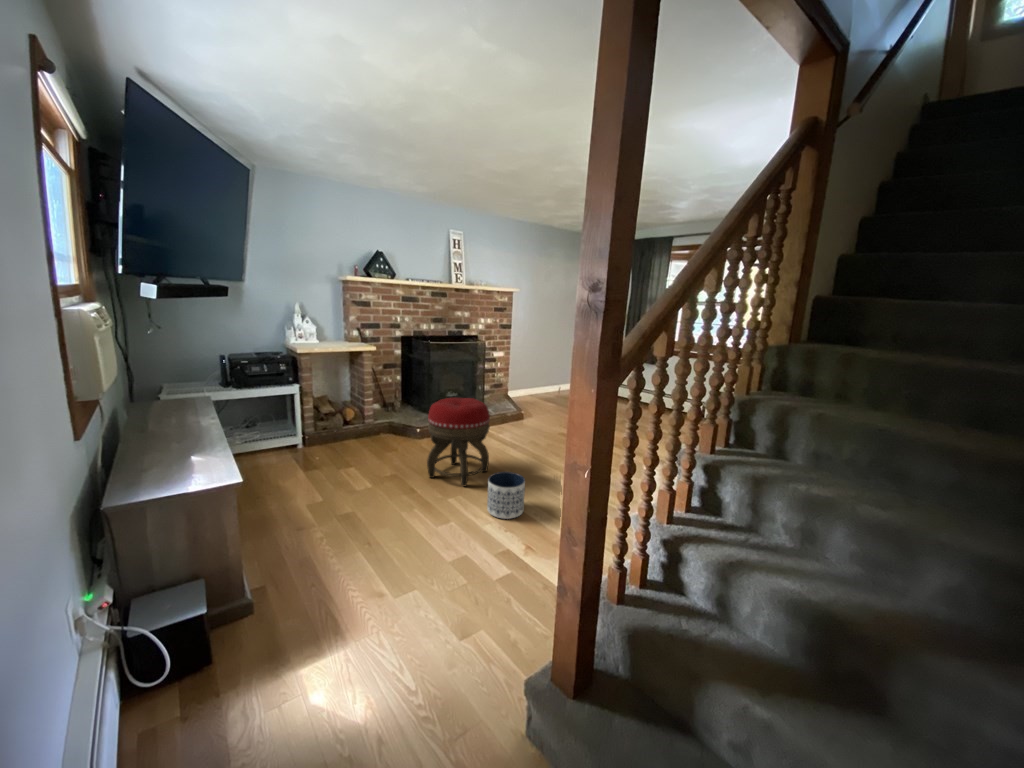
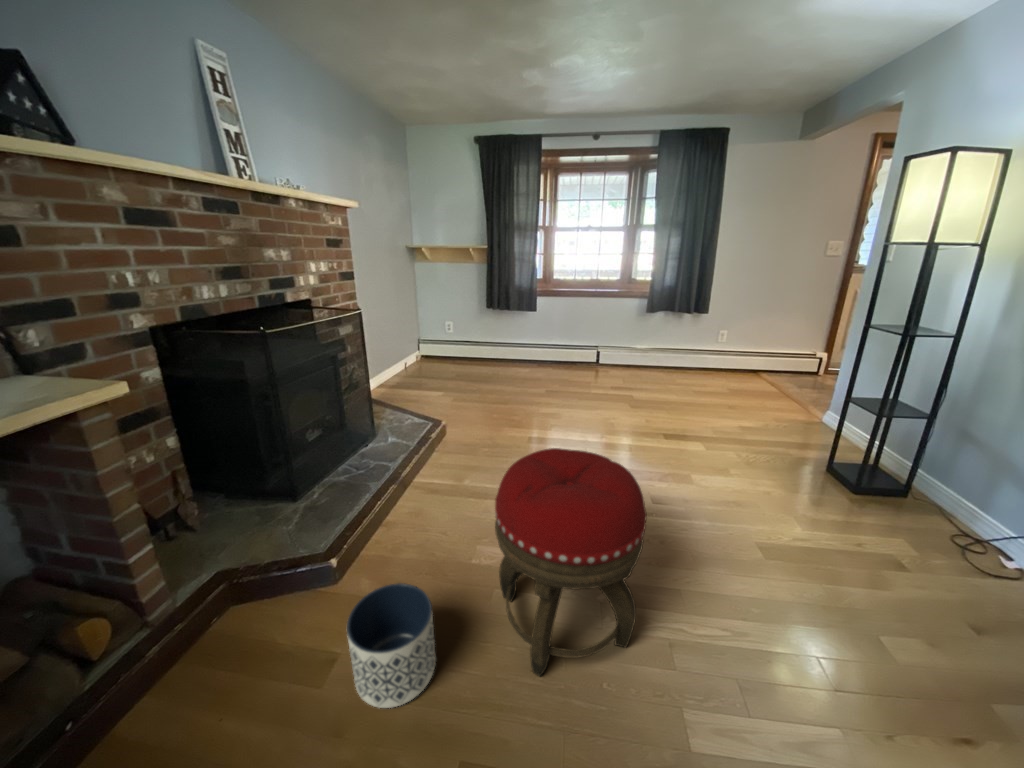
planter: present [487,472,525,519] -> present [347,583,436,708]

